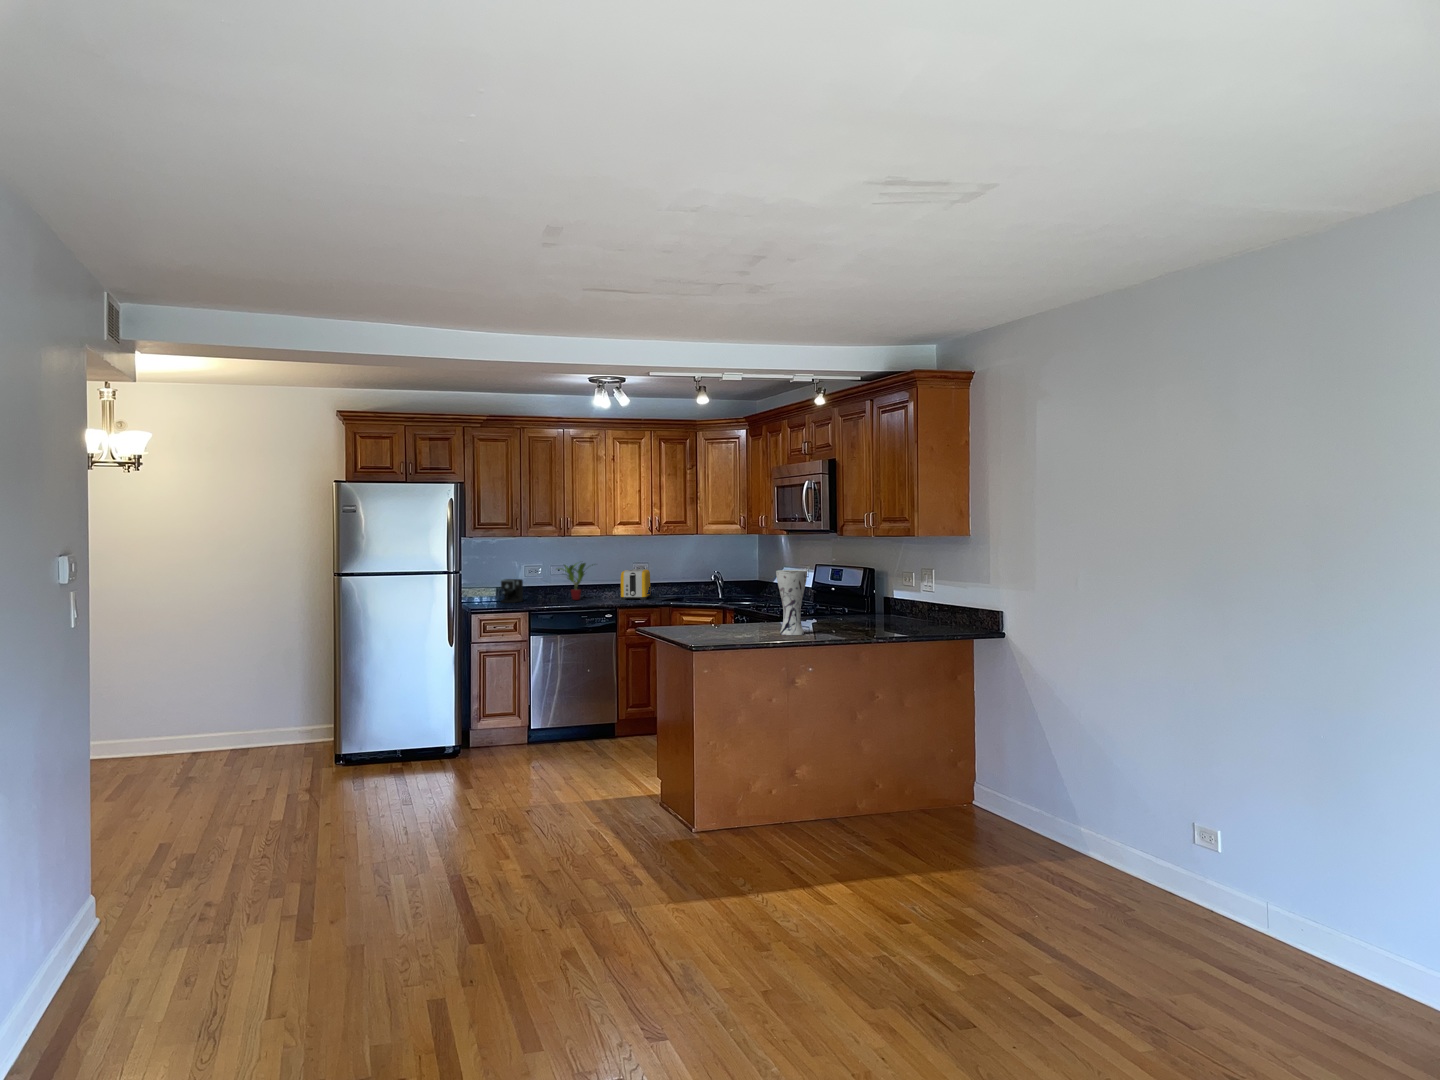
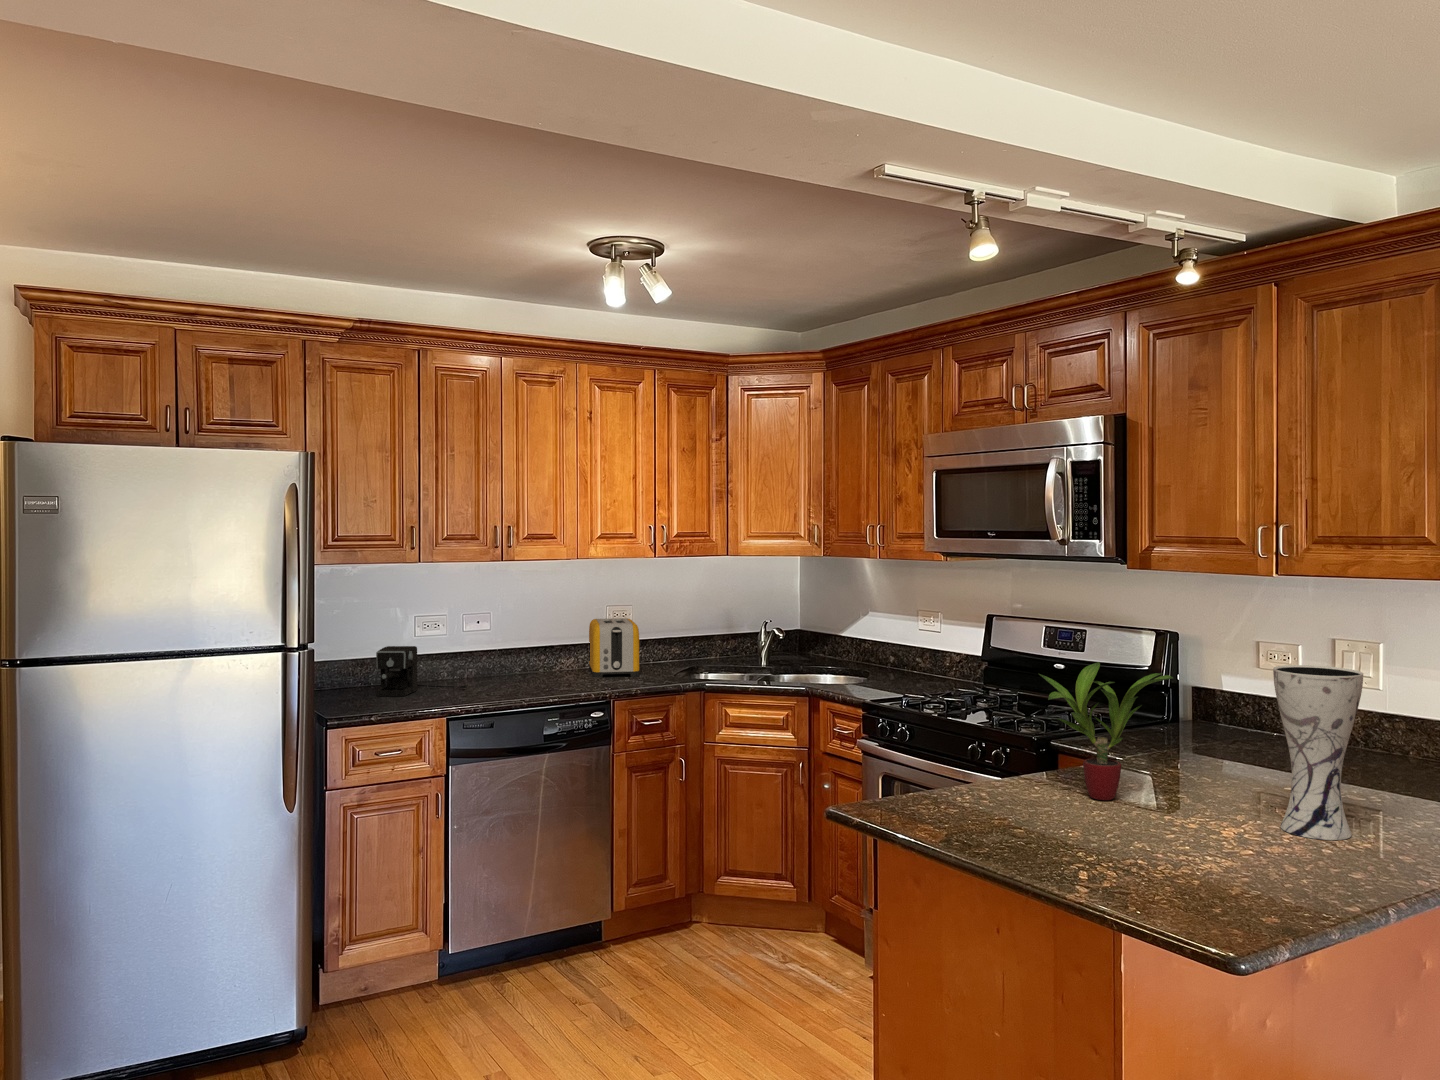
potted plant: present [559,563,586,600] -> present [1039,662,1173,800]

